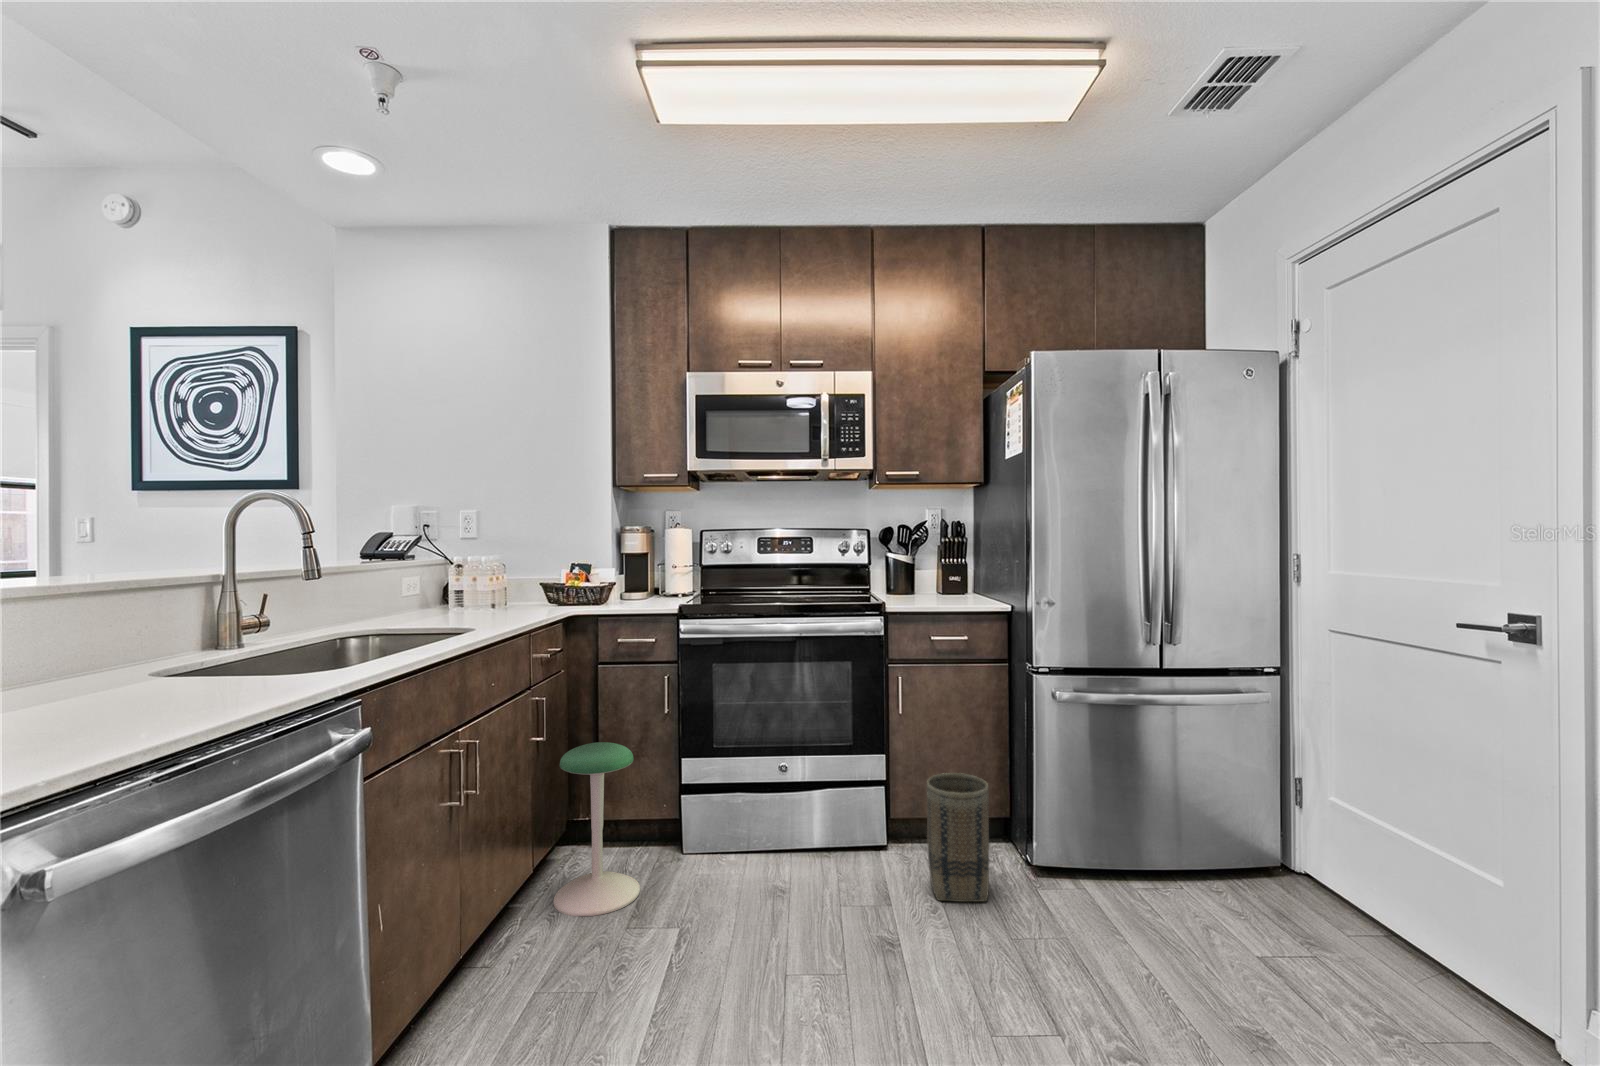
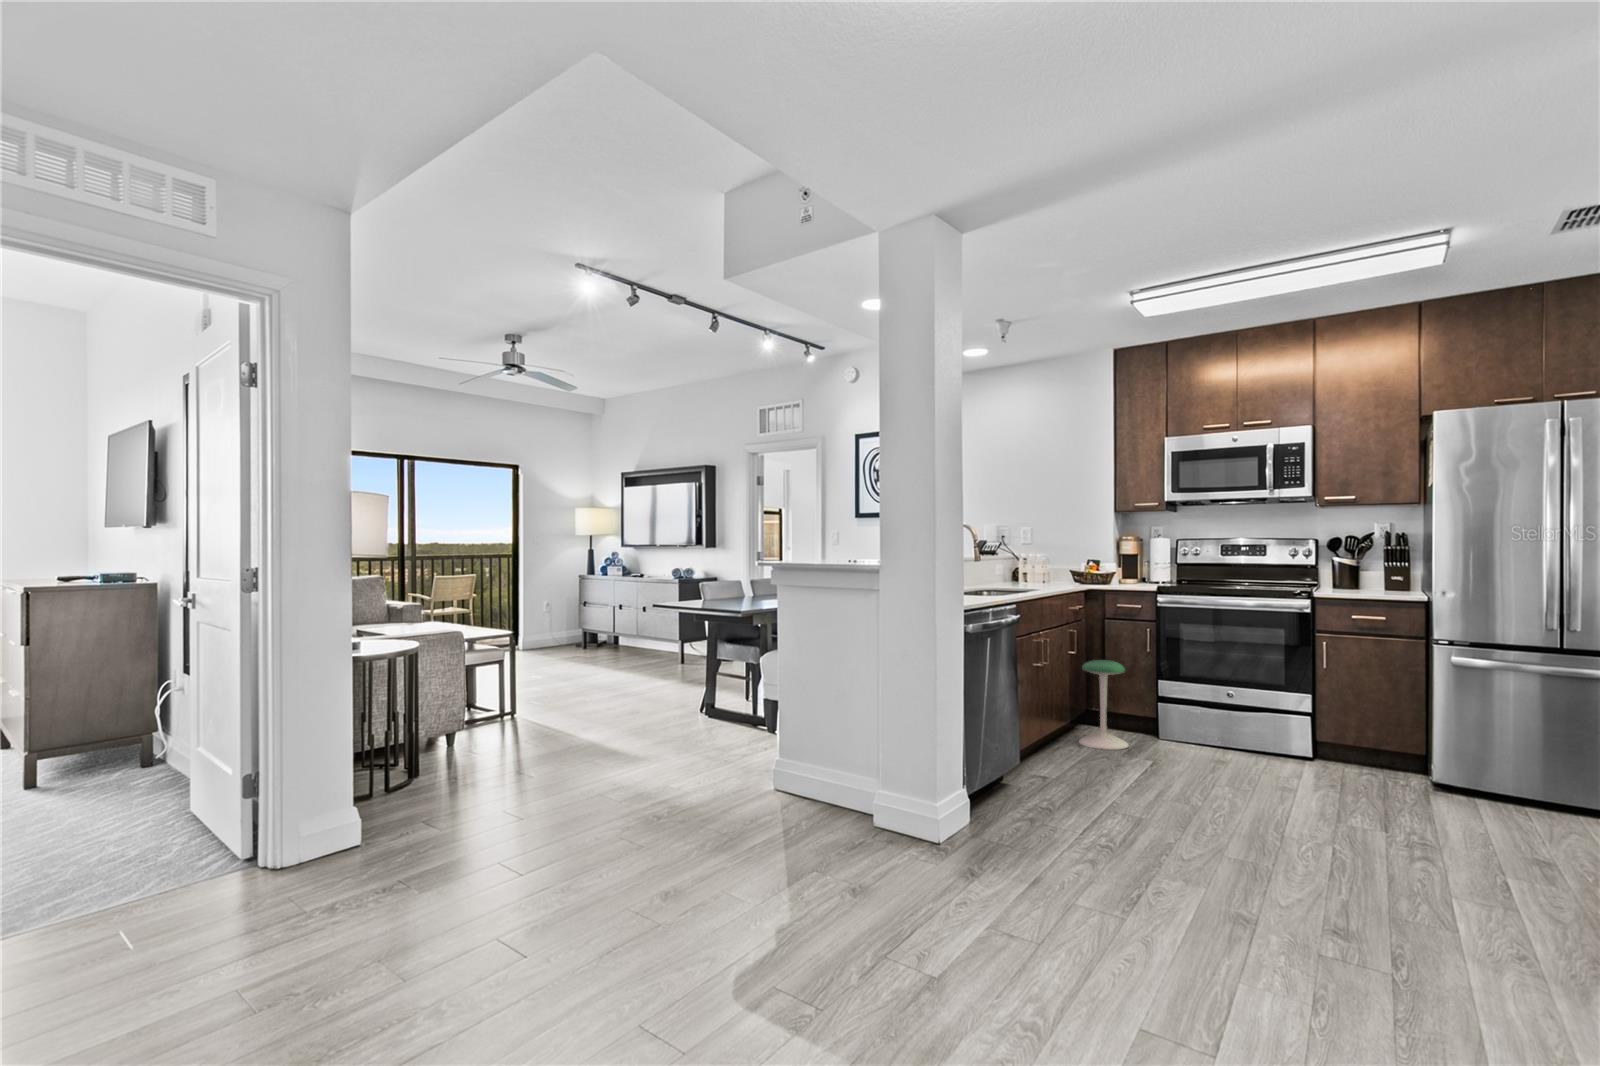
basket: present [927,773,989,902] -> none [1328,706,1378,789]

